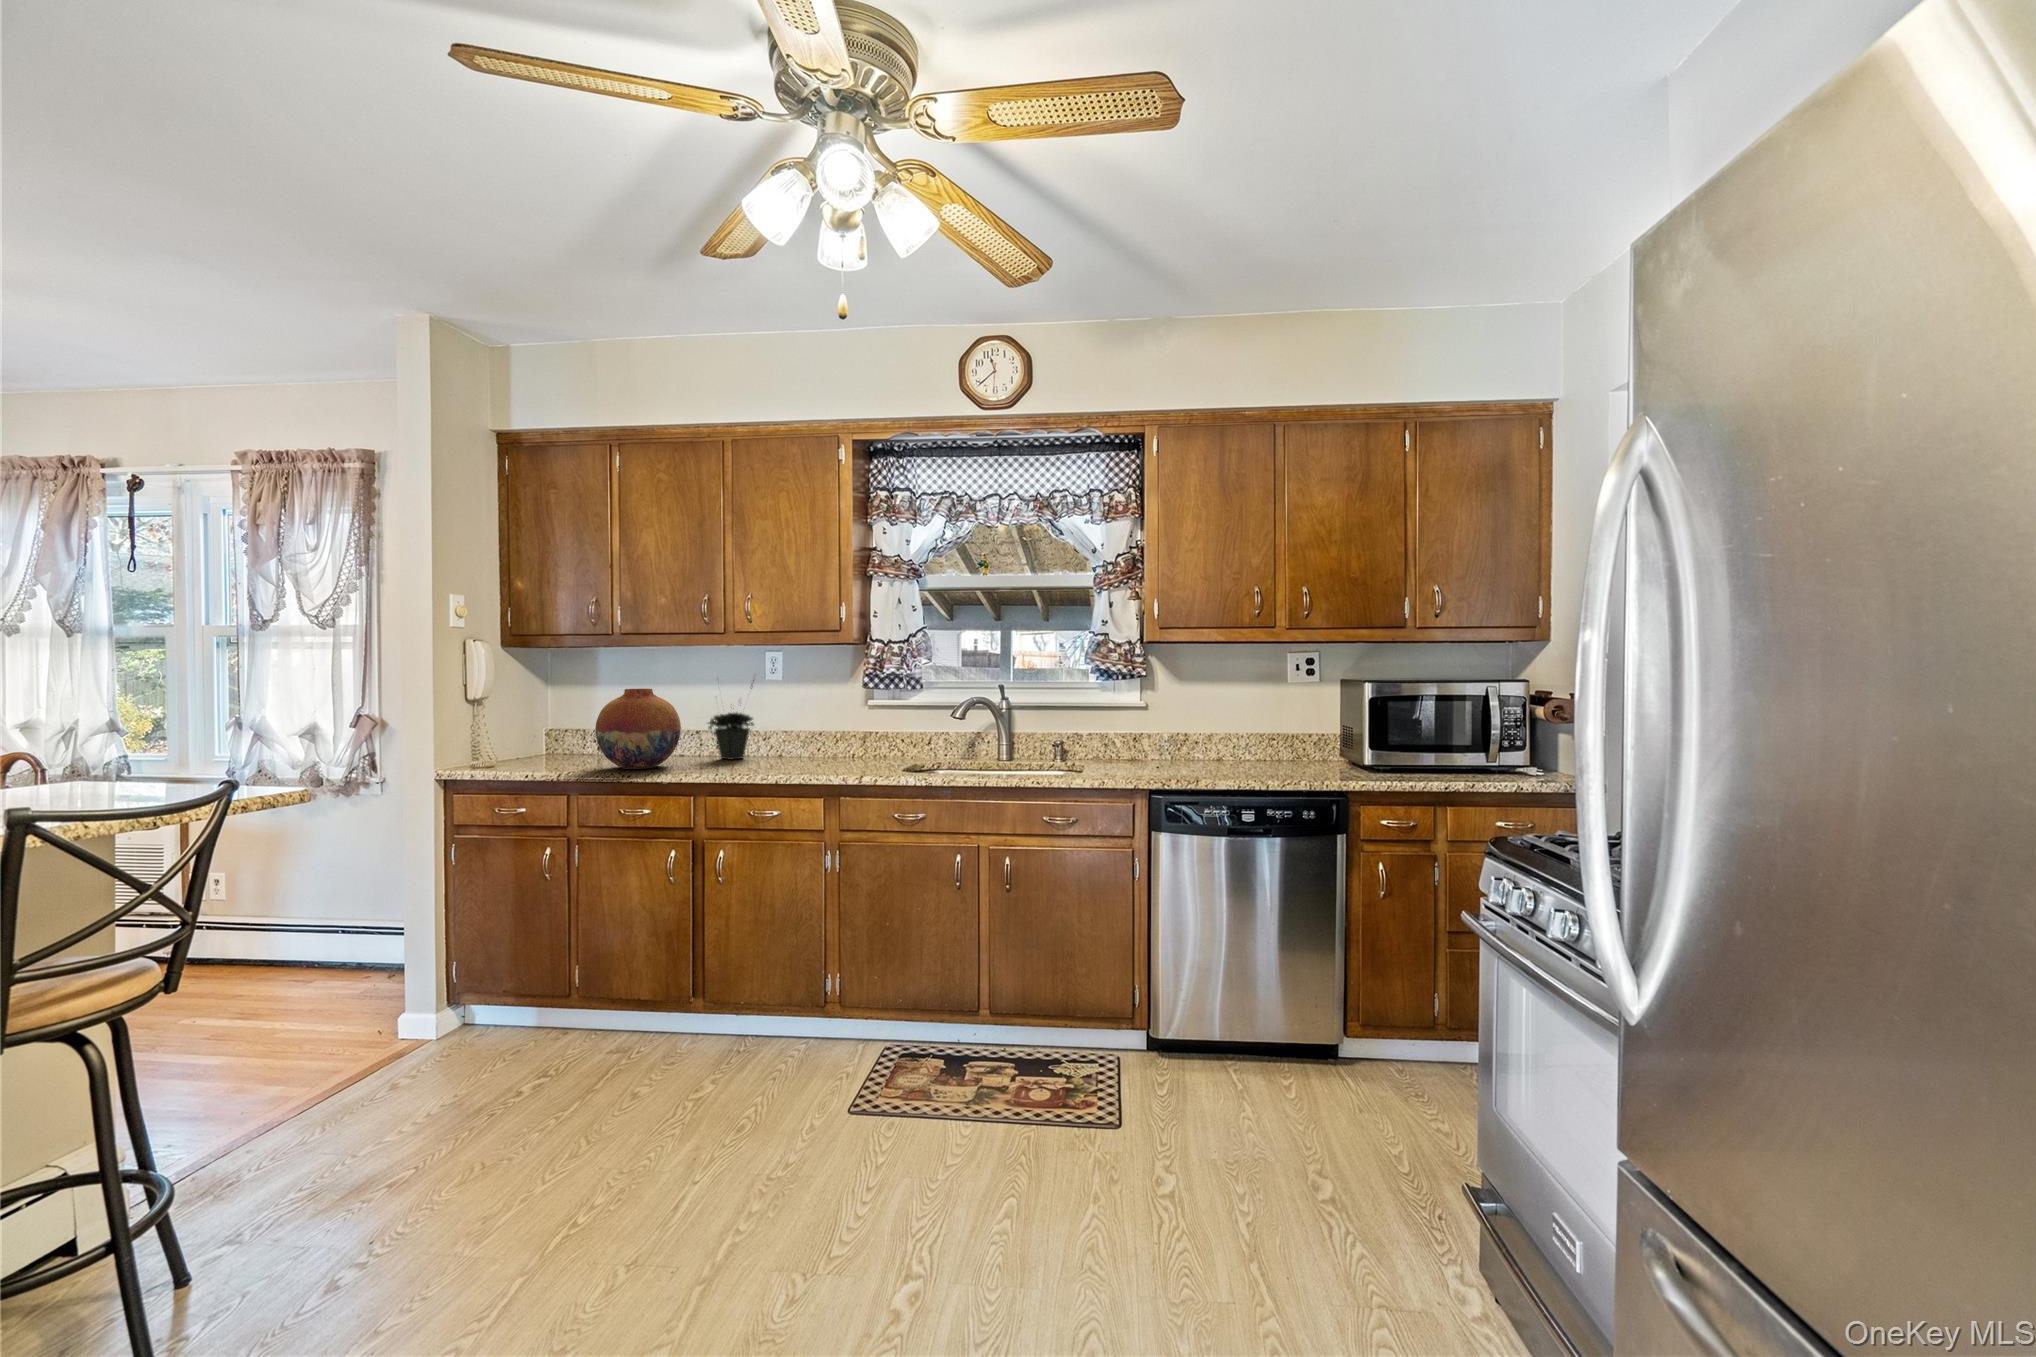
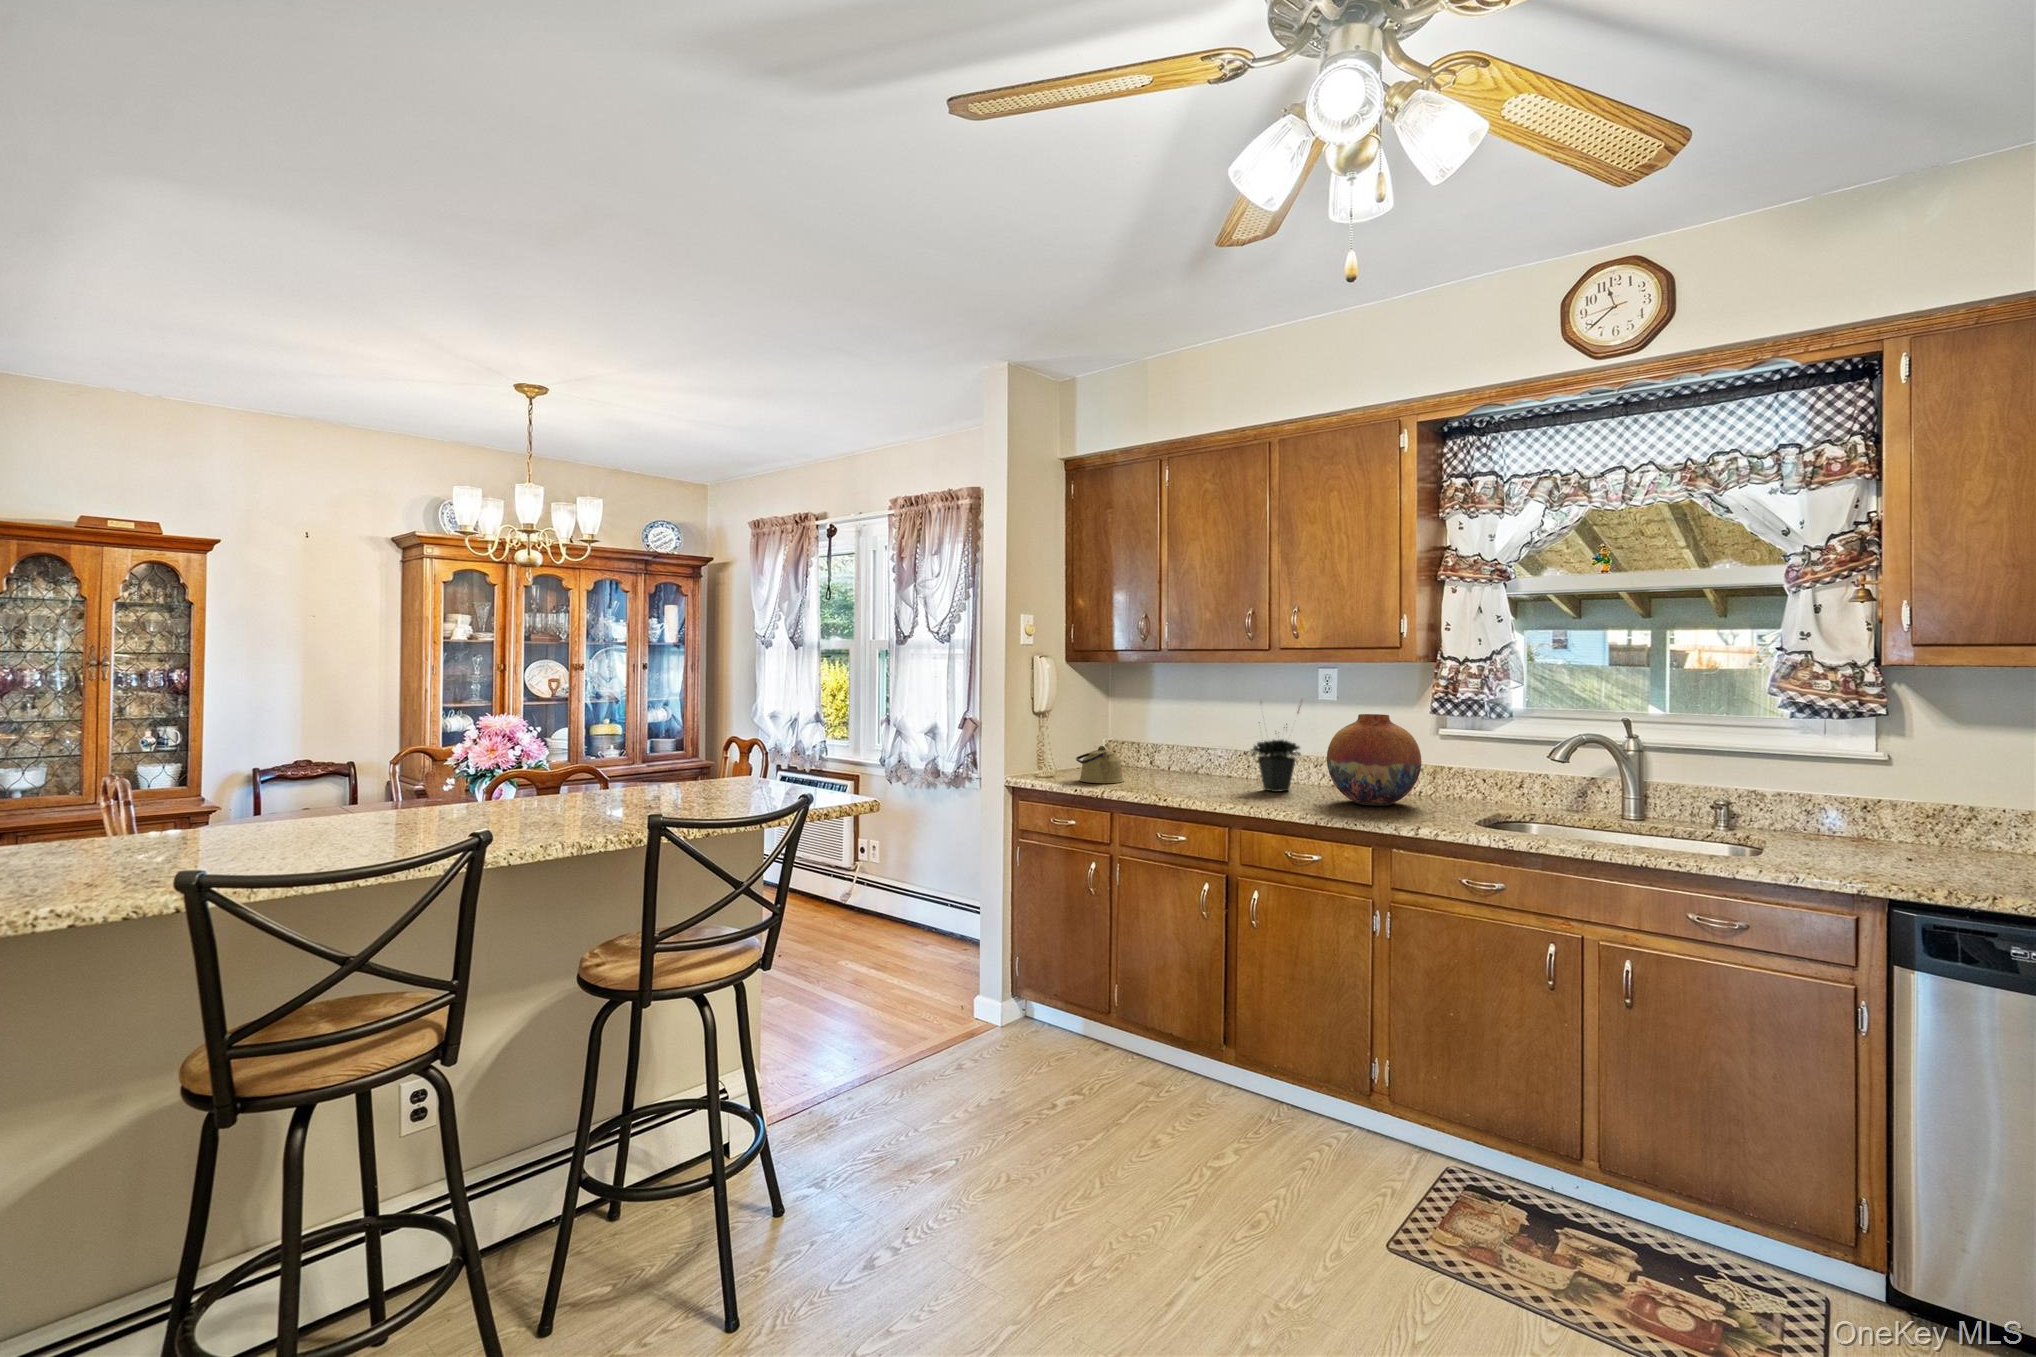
vase: present [595,689,681,769] -> present [1327,714,1421,806]
kettle: none [520,727,576,765] -> present [1076,746,1124,783]

